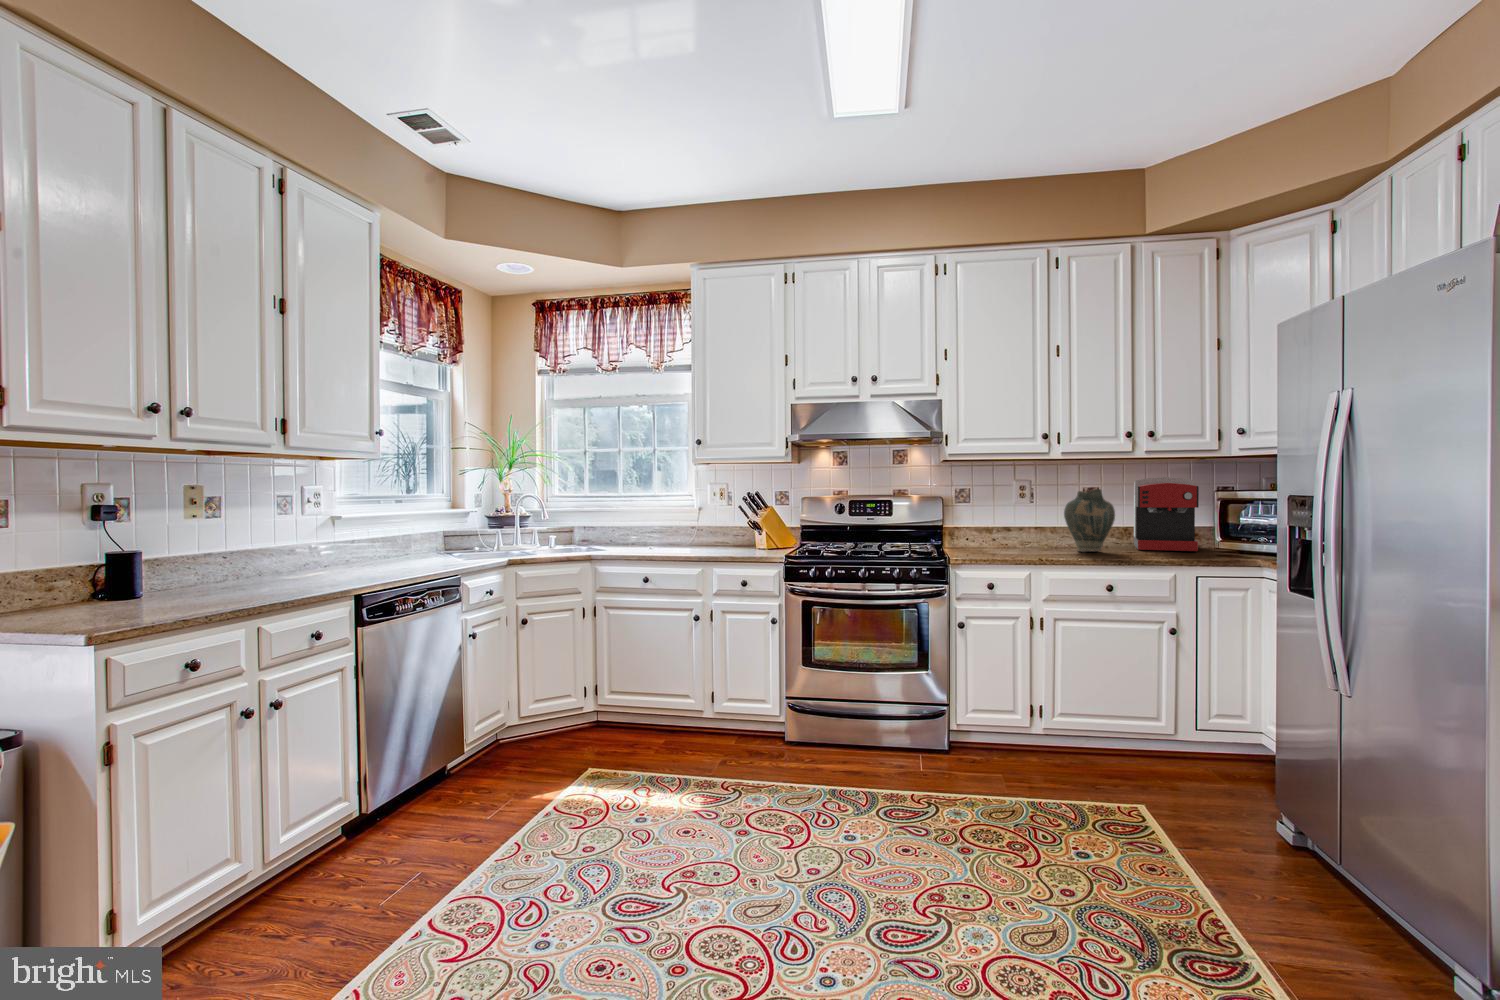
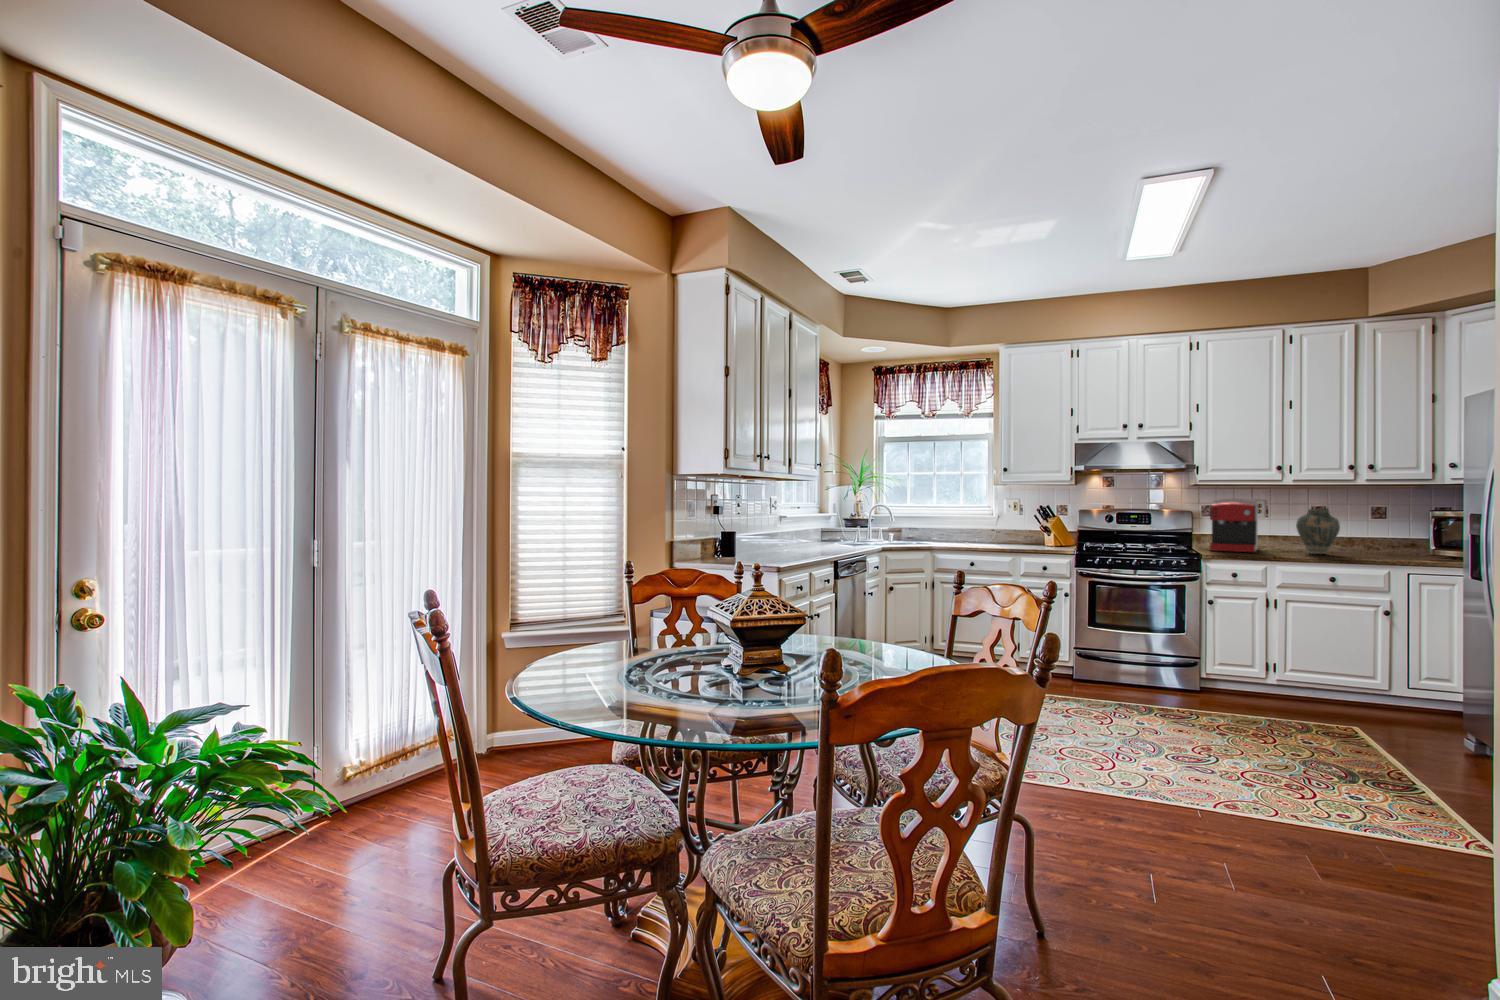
coffee maker: present [1134,477,1199,551] -> present [1210,498,1258,552]

